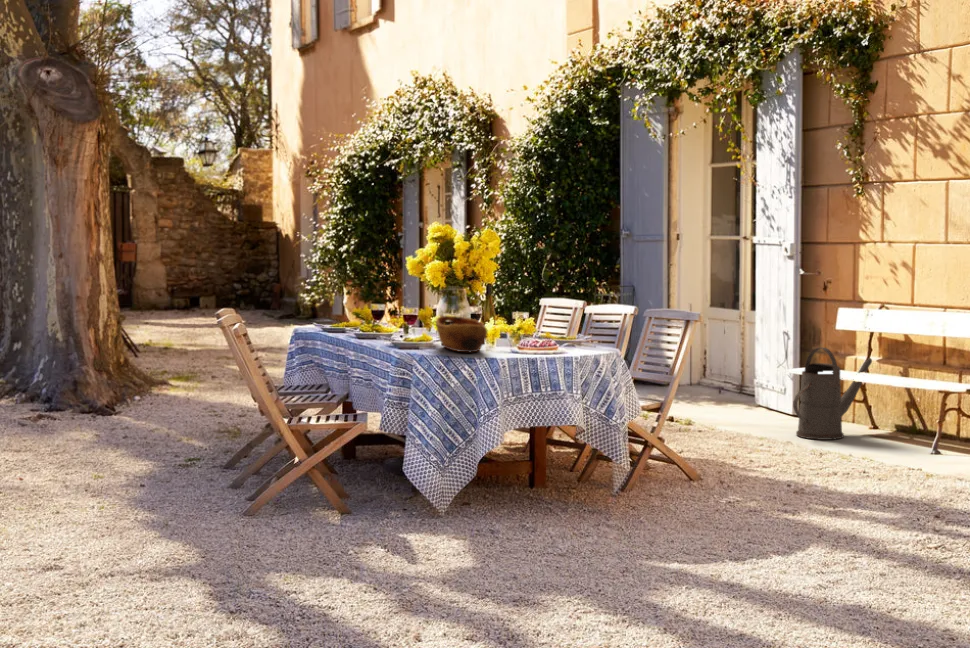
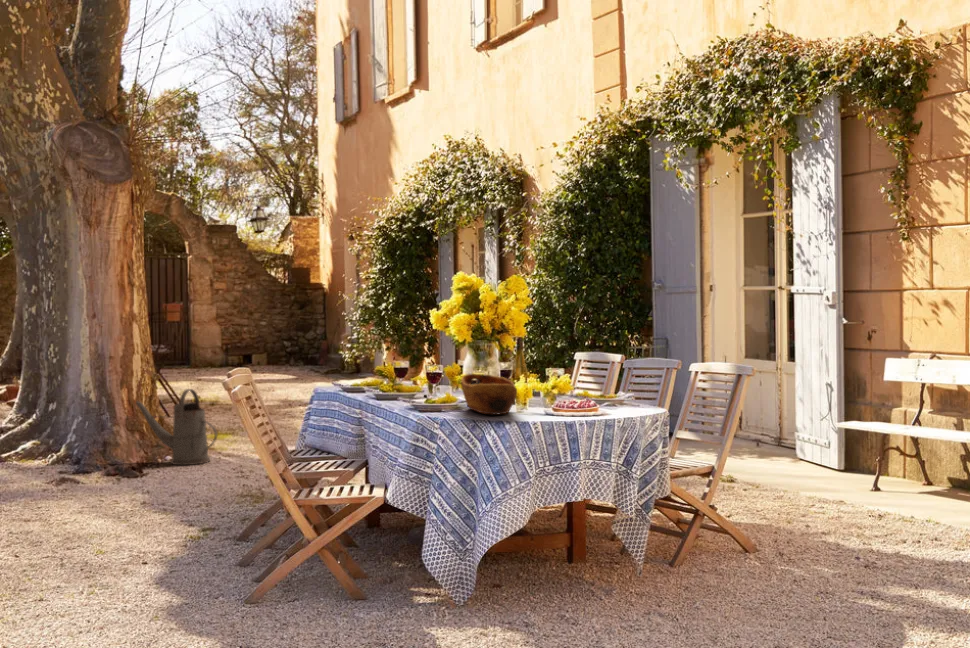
watering can: present [793,348,872,440] -> present [136,389,217,465]

